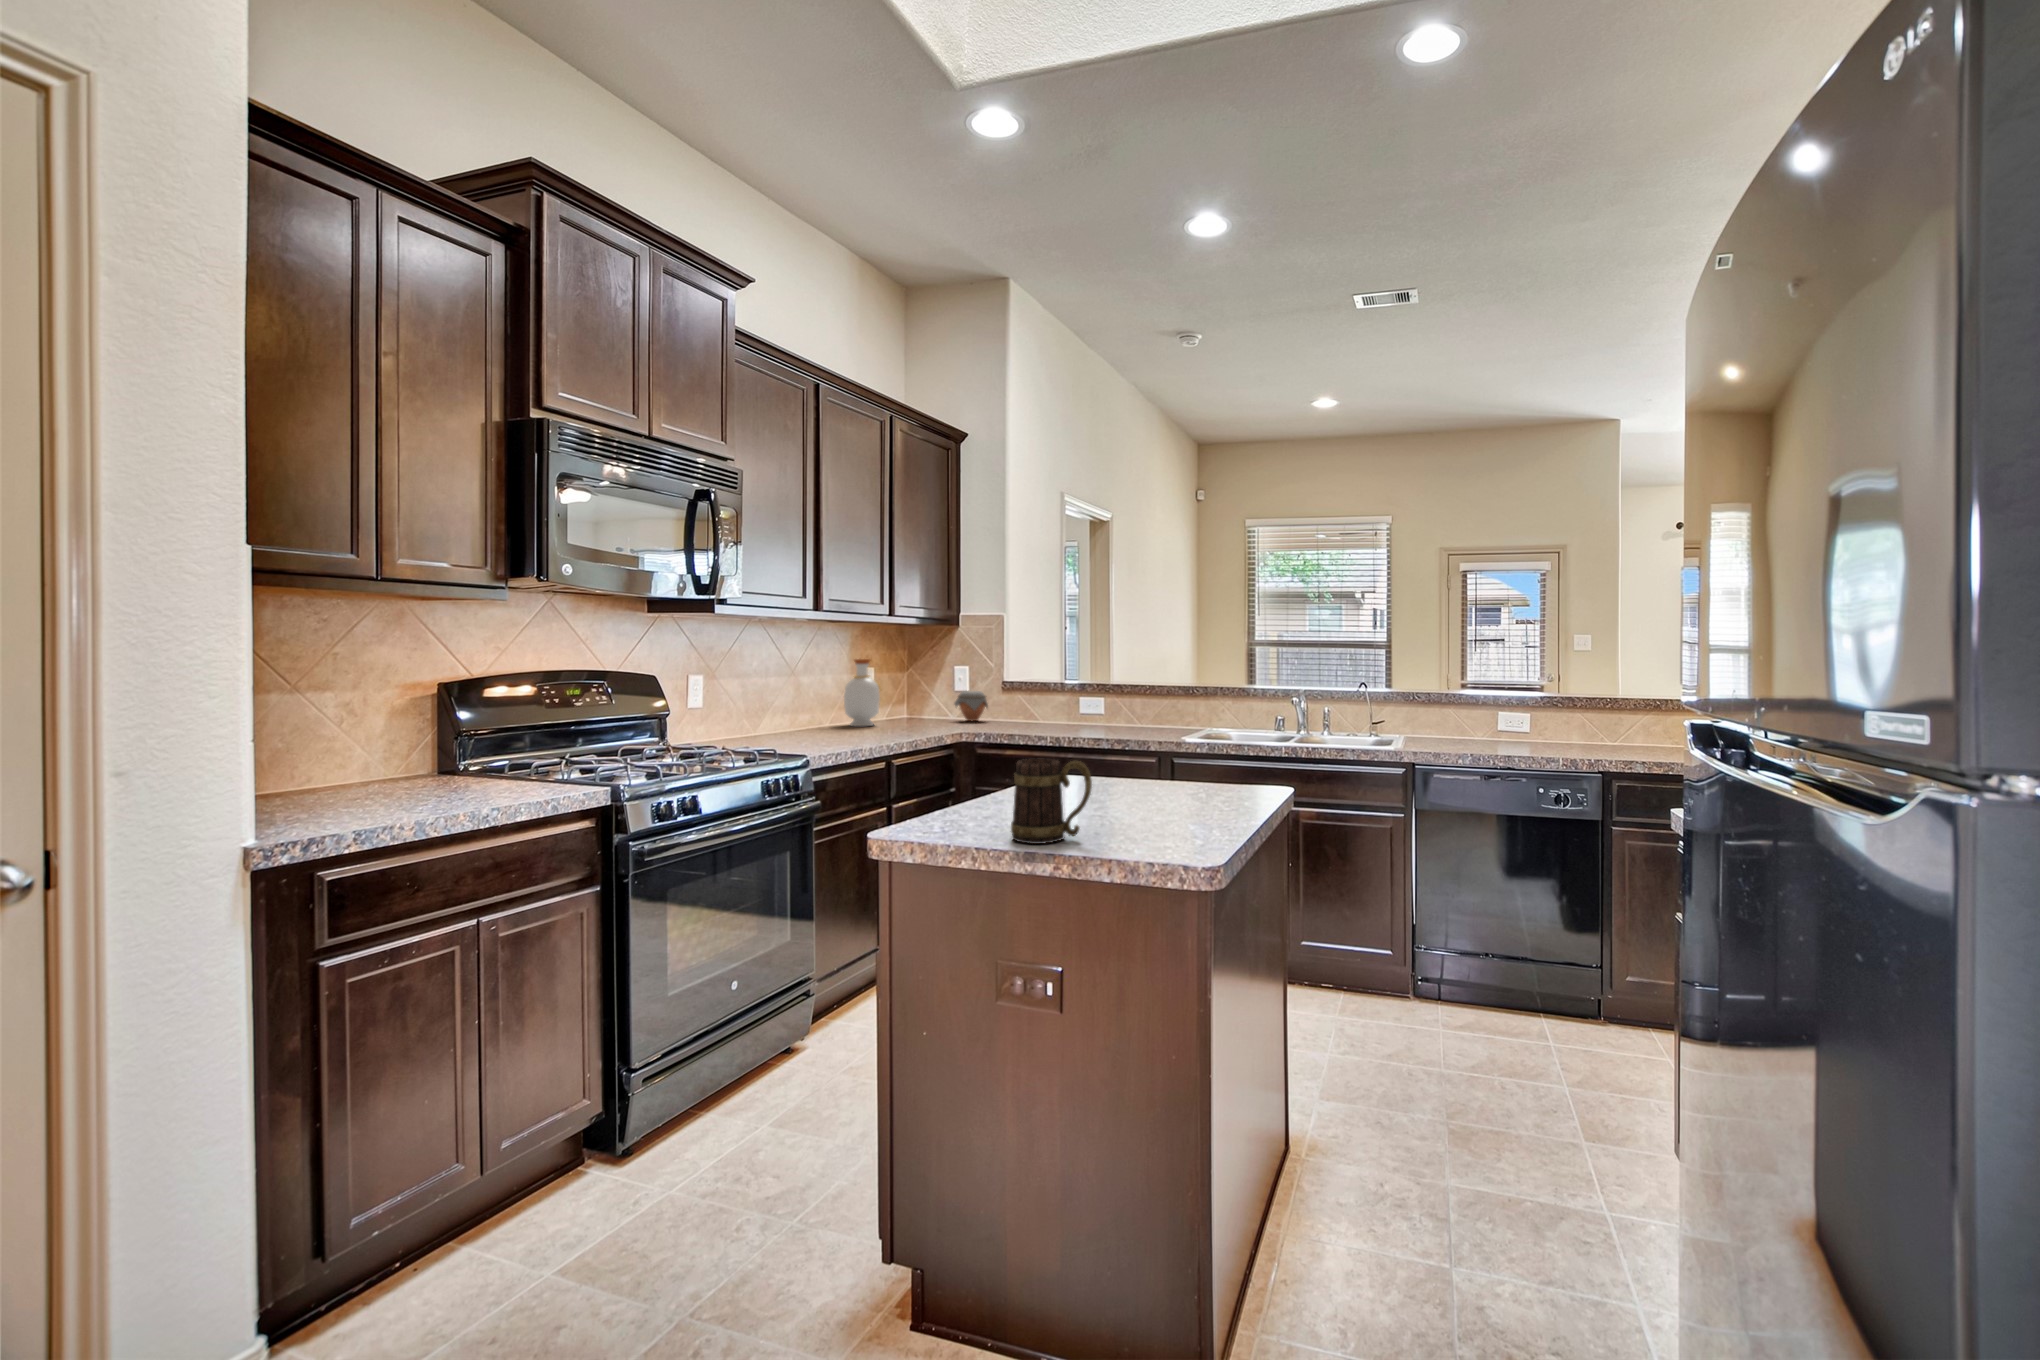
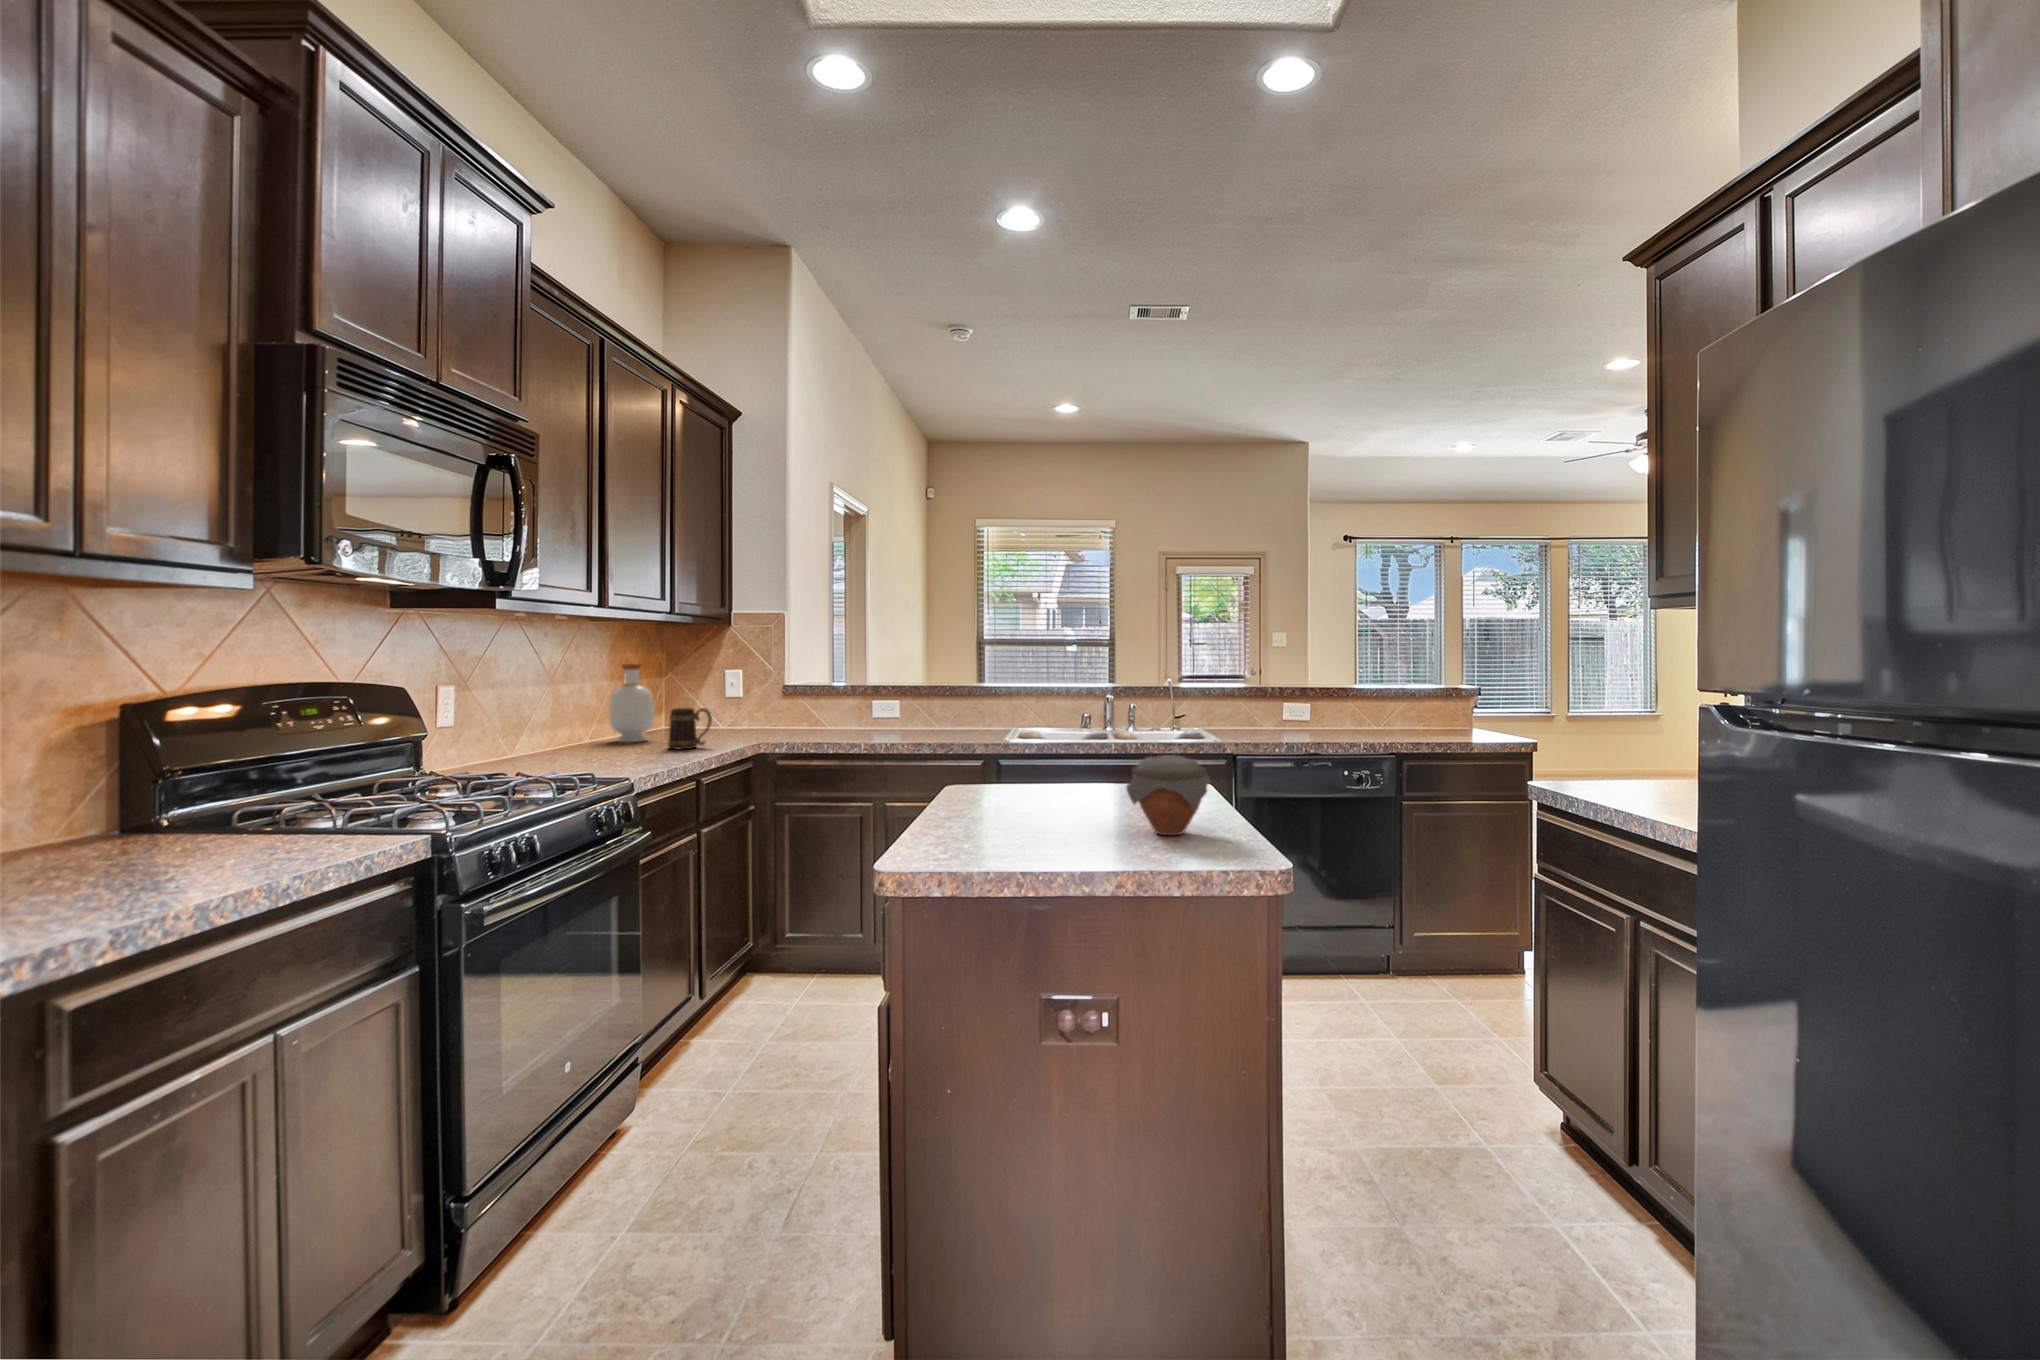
jar: present [954,691,988,721] -> present [1126,755,1211,836]
mug: present [1011,759,1092,844] -> present [668,708,712,749]

